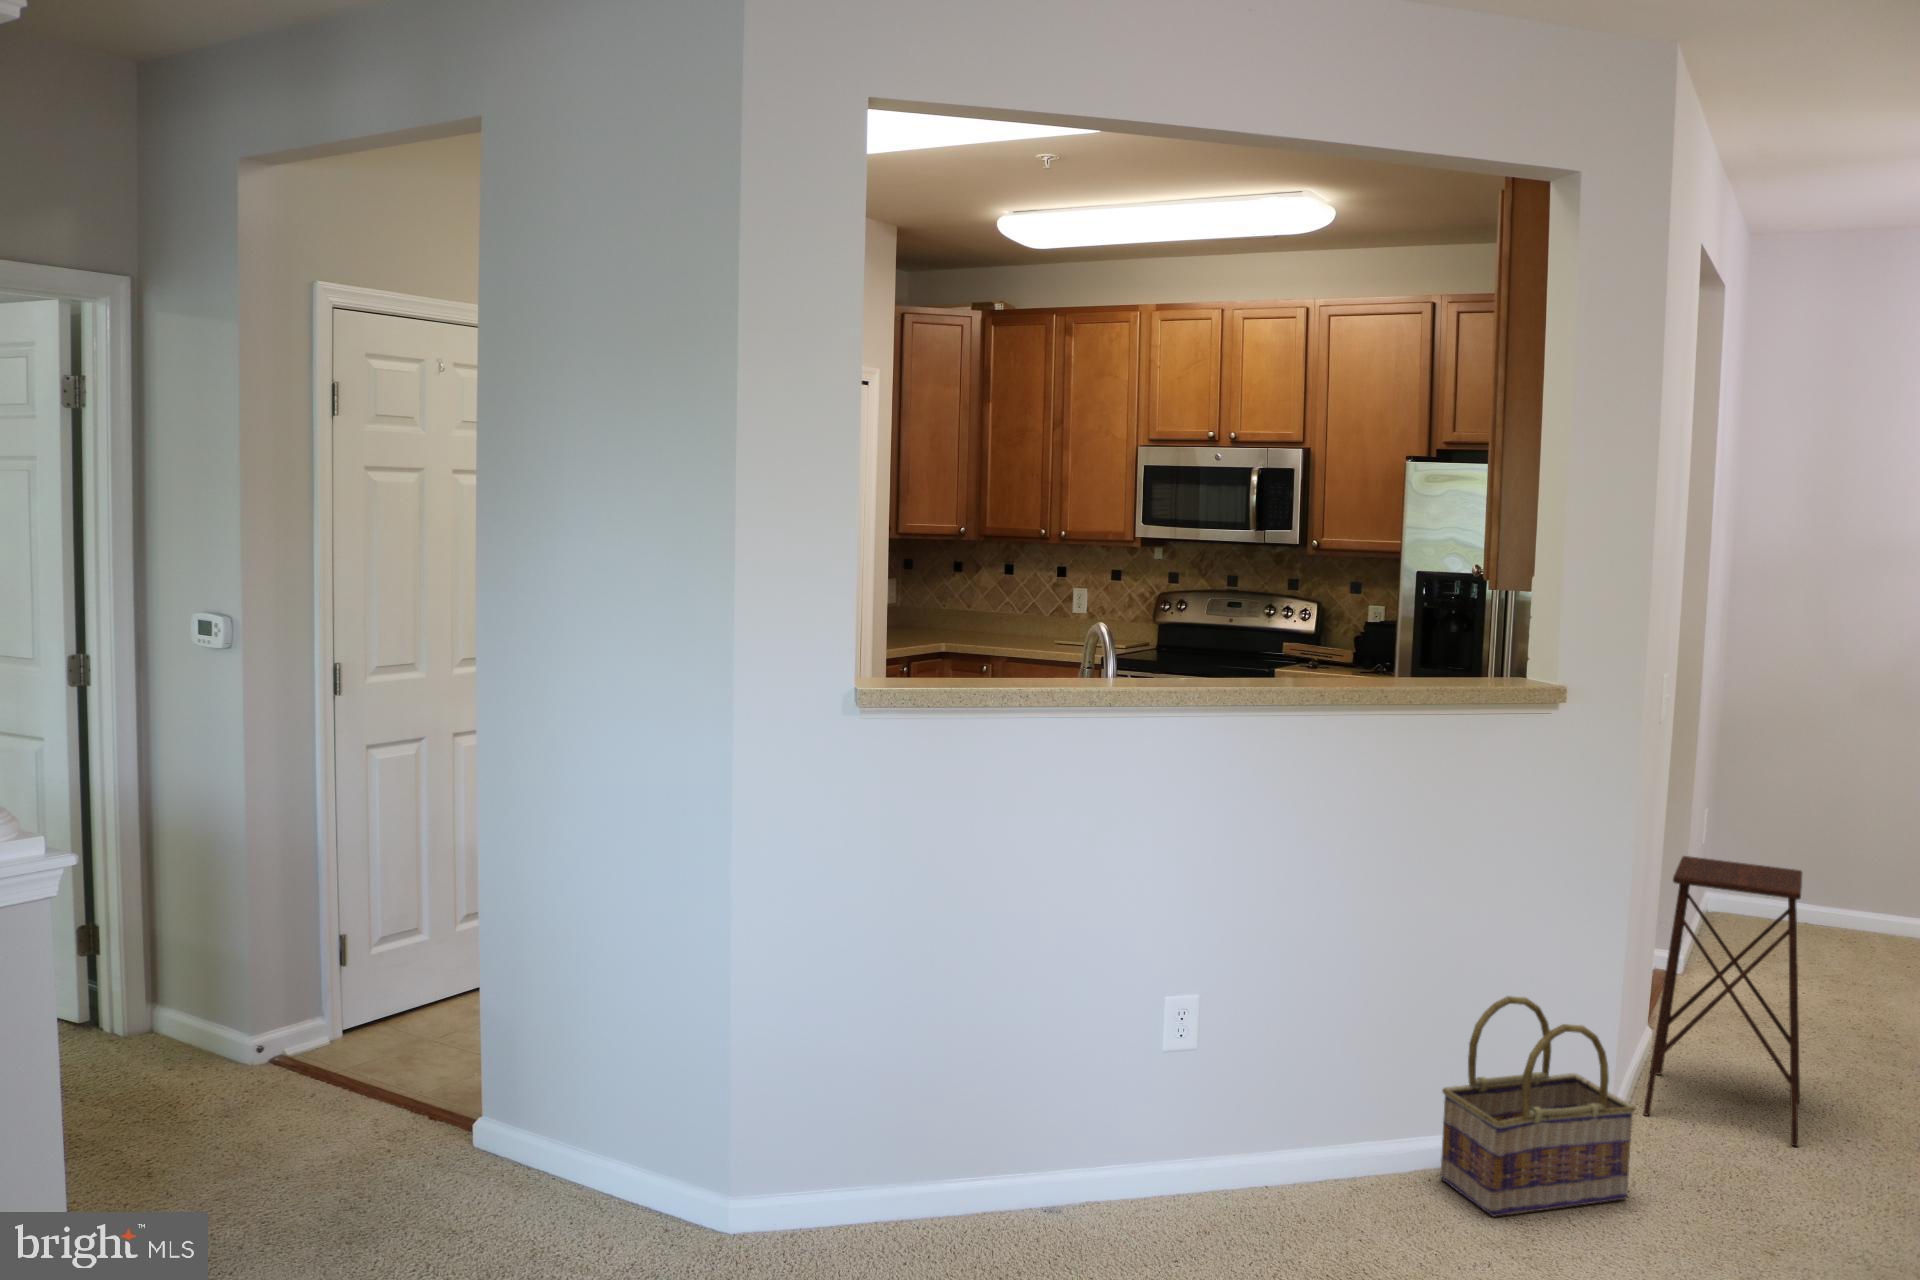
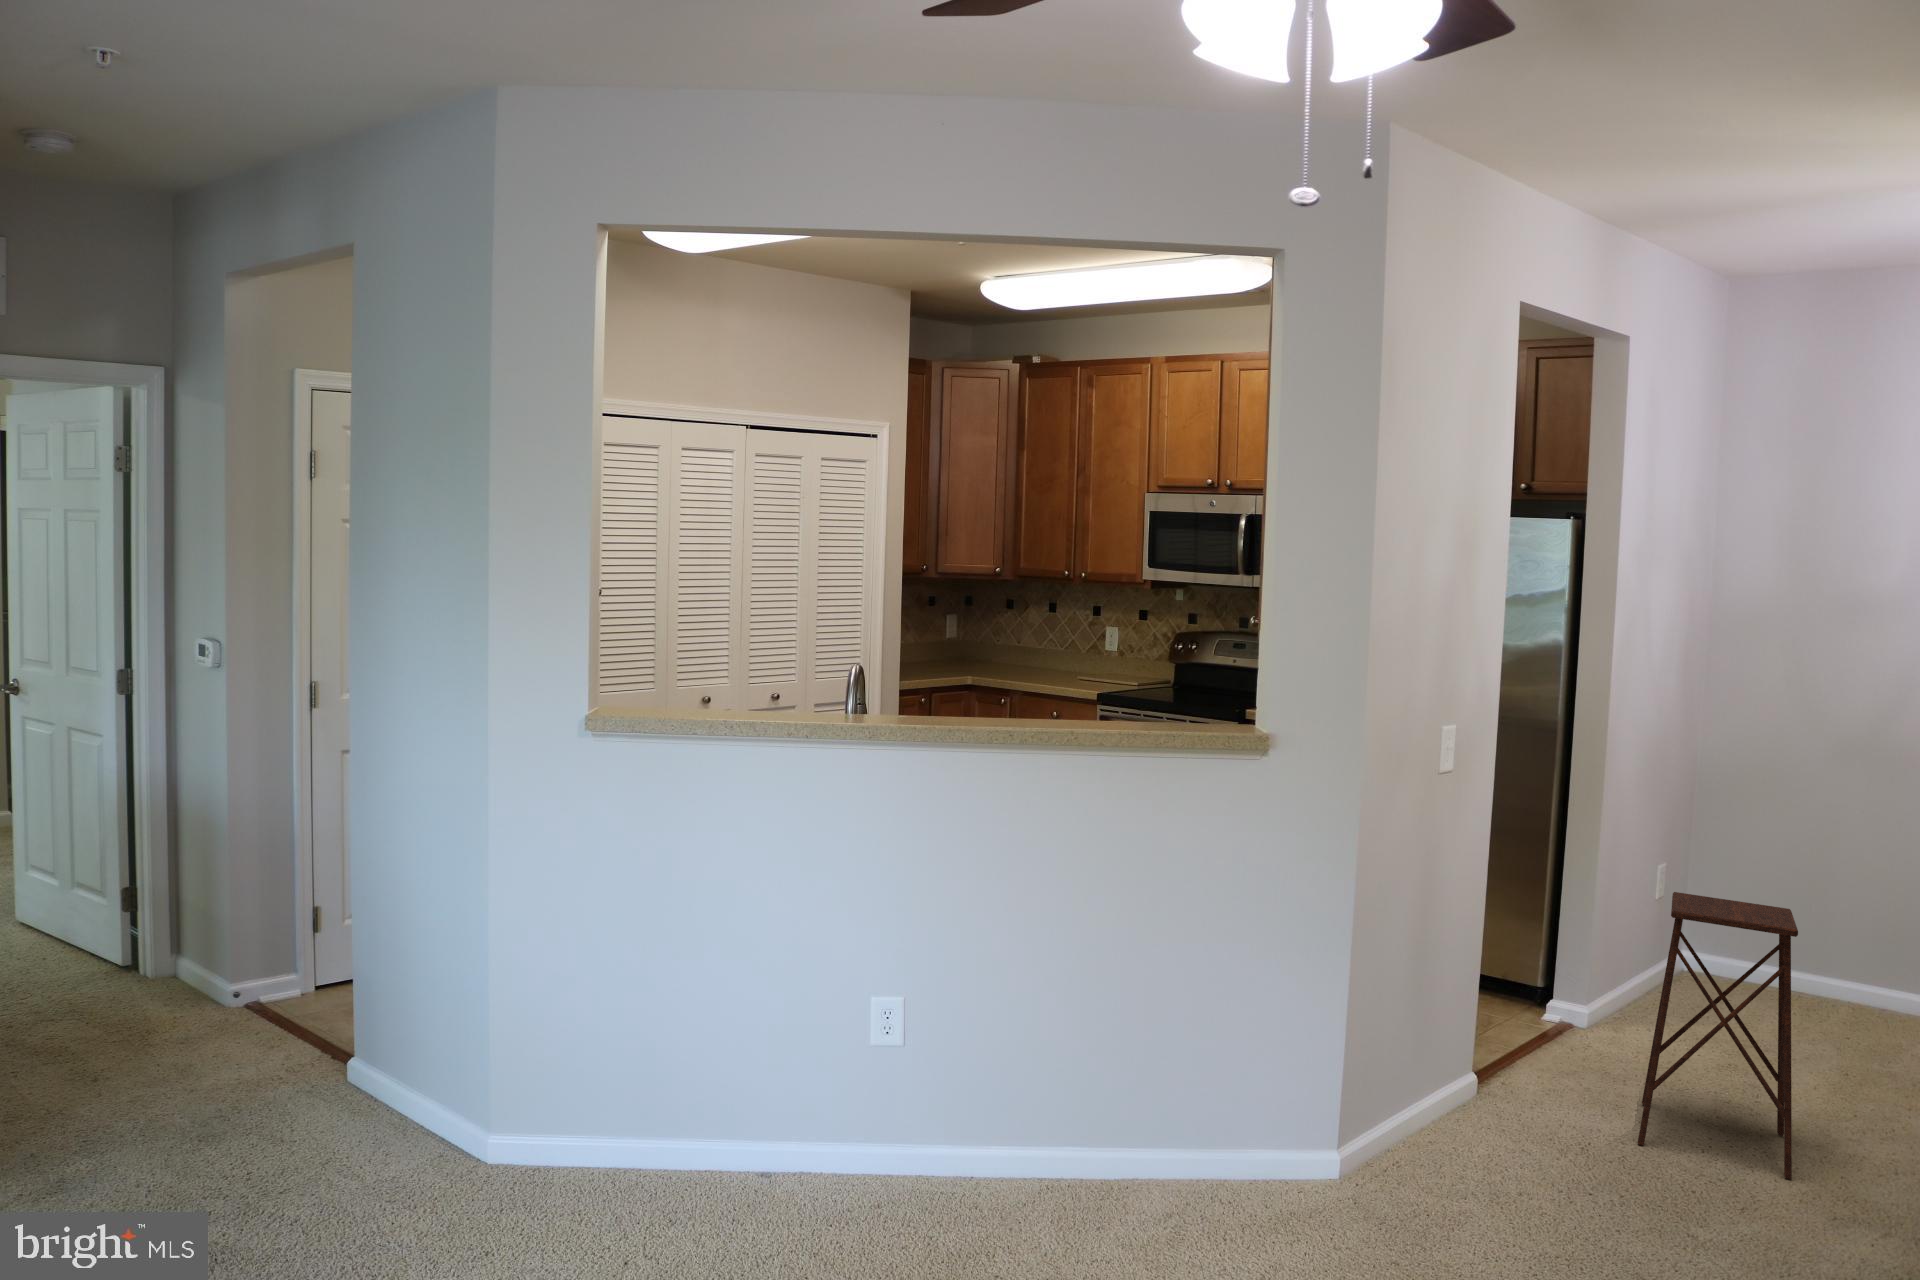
basket: present [1441,996,1636,1216] -> none [1454,1023,1650,1244]

